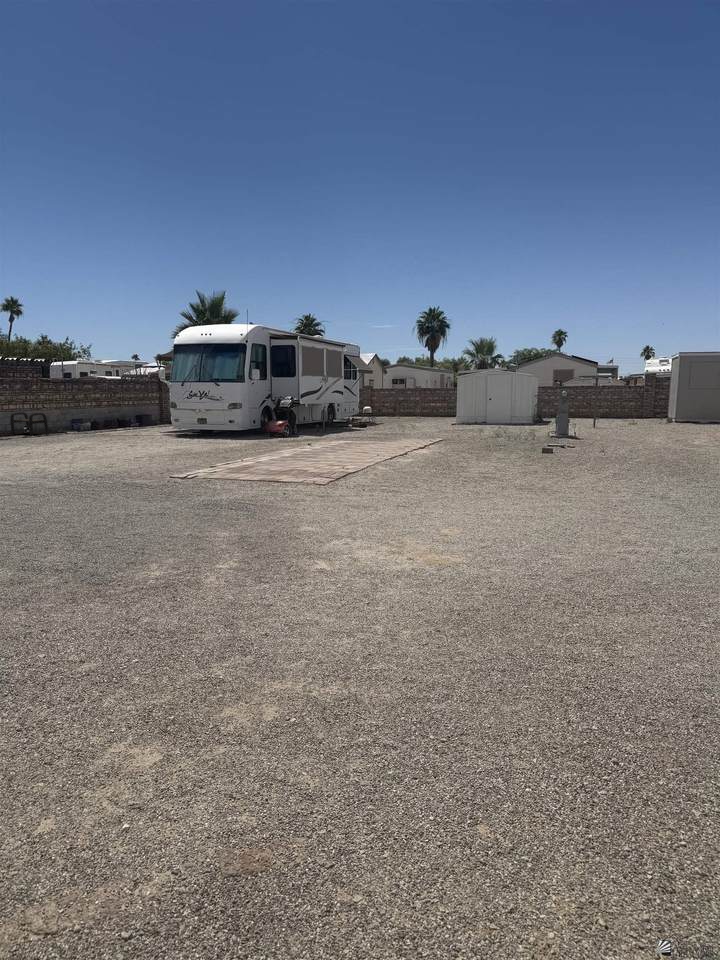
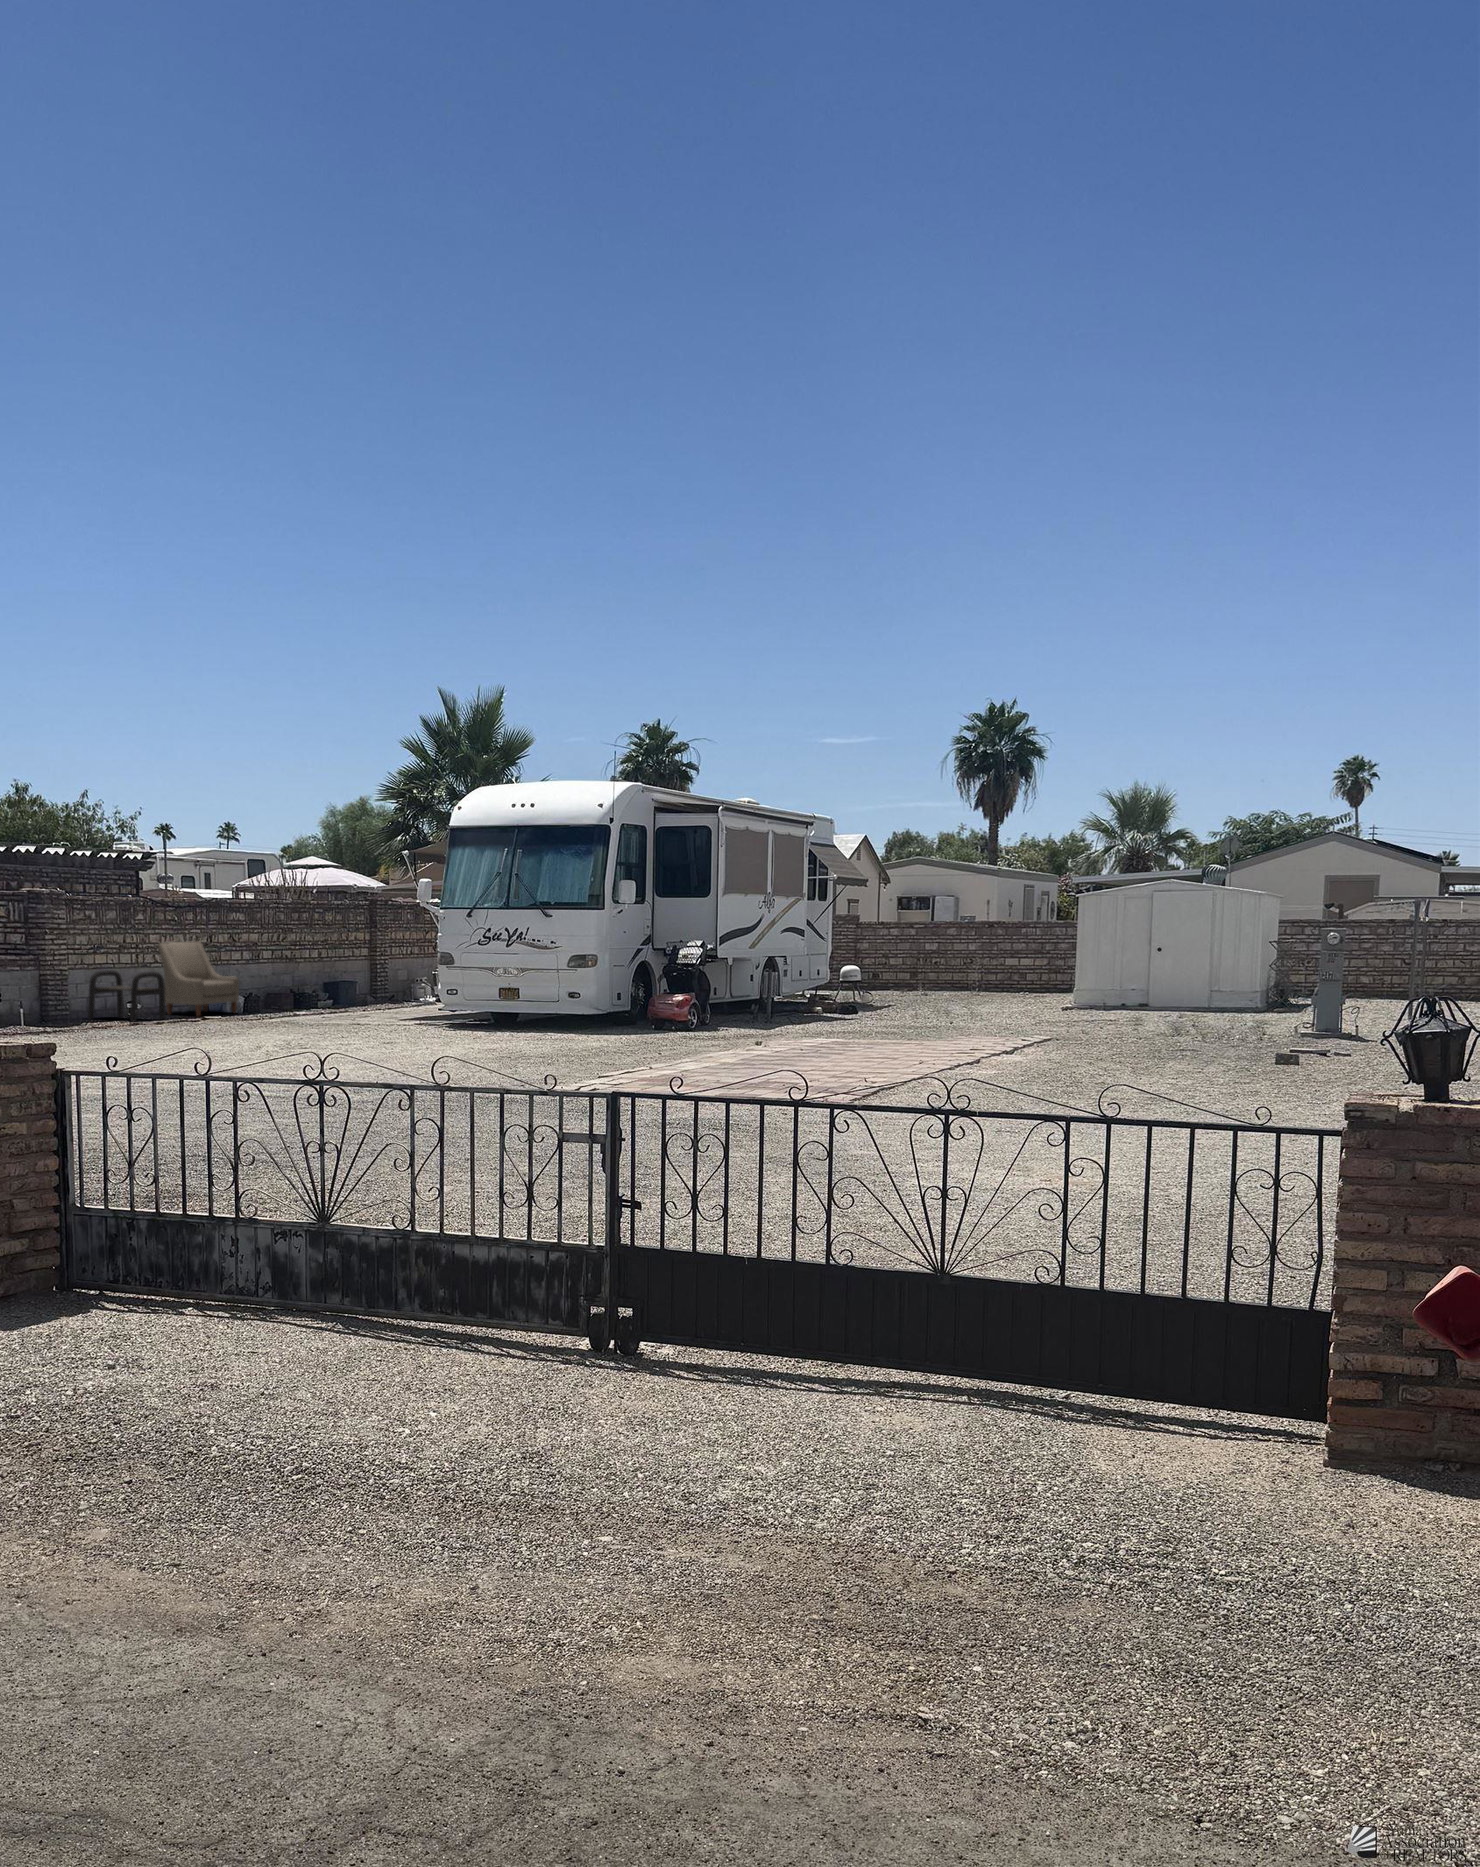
chair: none [45,398,87,433] -> present [158,941,239,1016]

